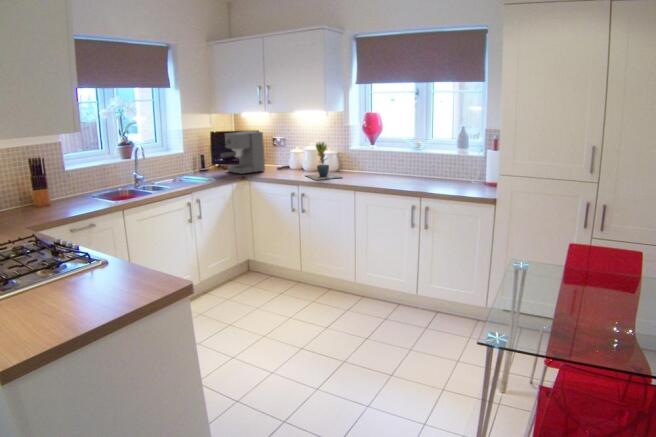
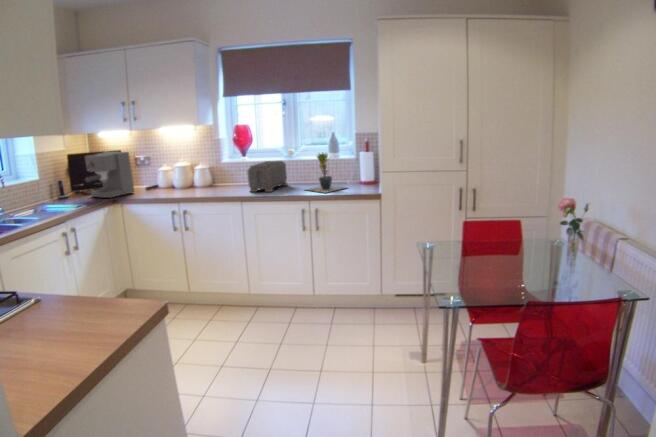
potted plant: present [306,142,341,180] -> present [307,153,345,193]
toaster: none [366,151,409,184] -> present [248,161,288,192]

